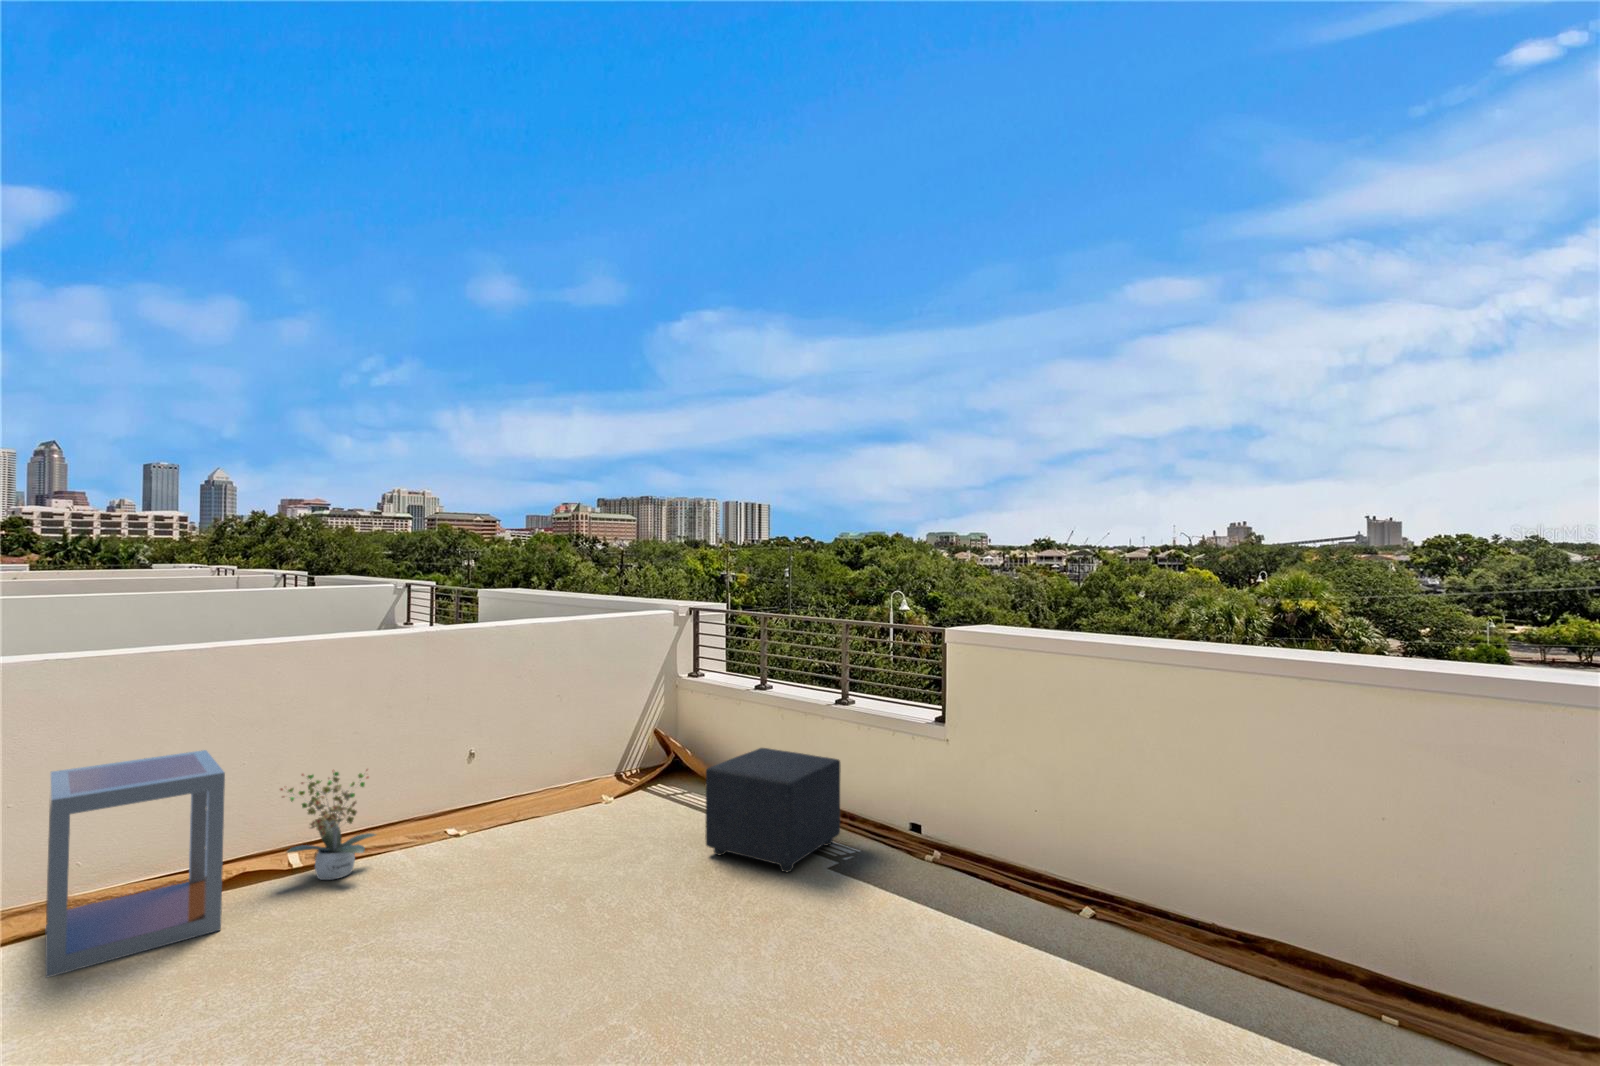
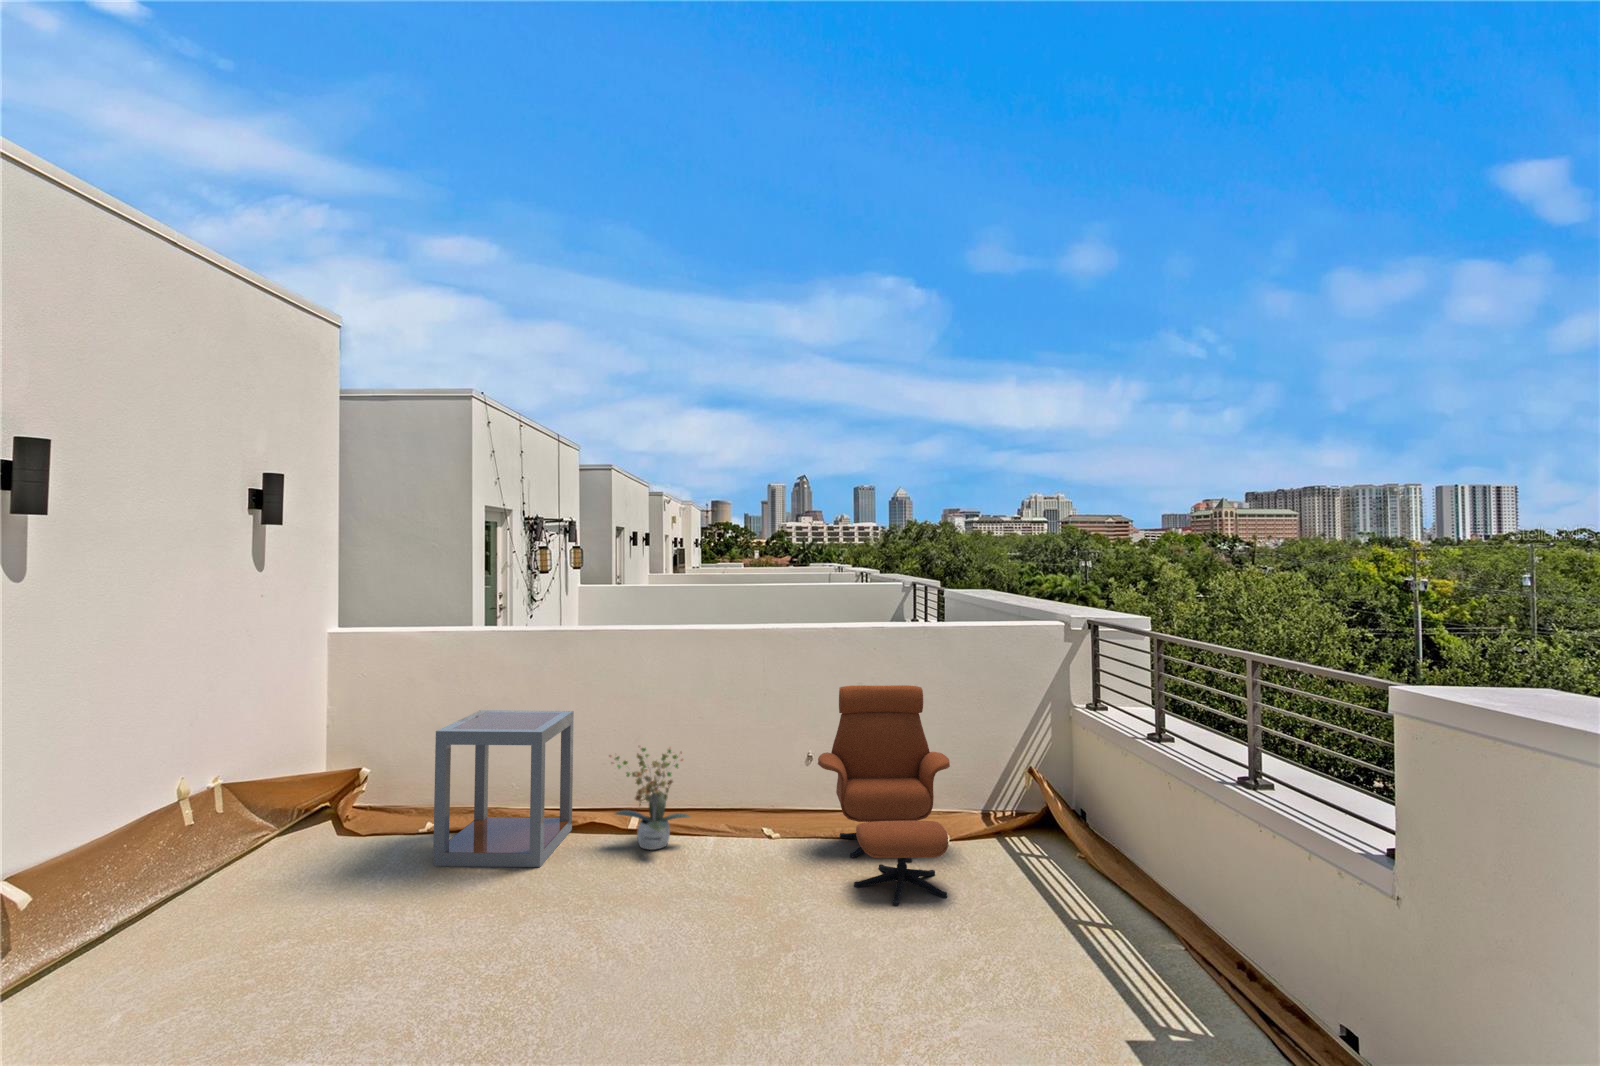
lounge chair: none [499,674,649,849] -> present [818,685,950,906]
ottoman: present [705,748,840,872] -> none [976,823,1188,1021]

